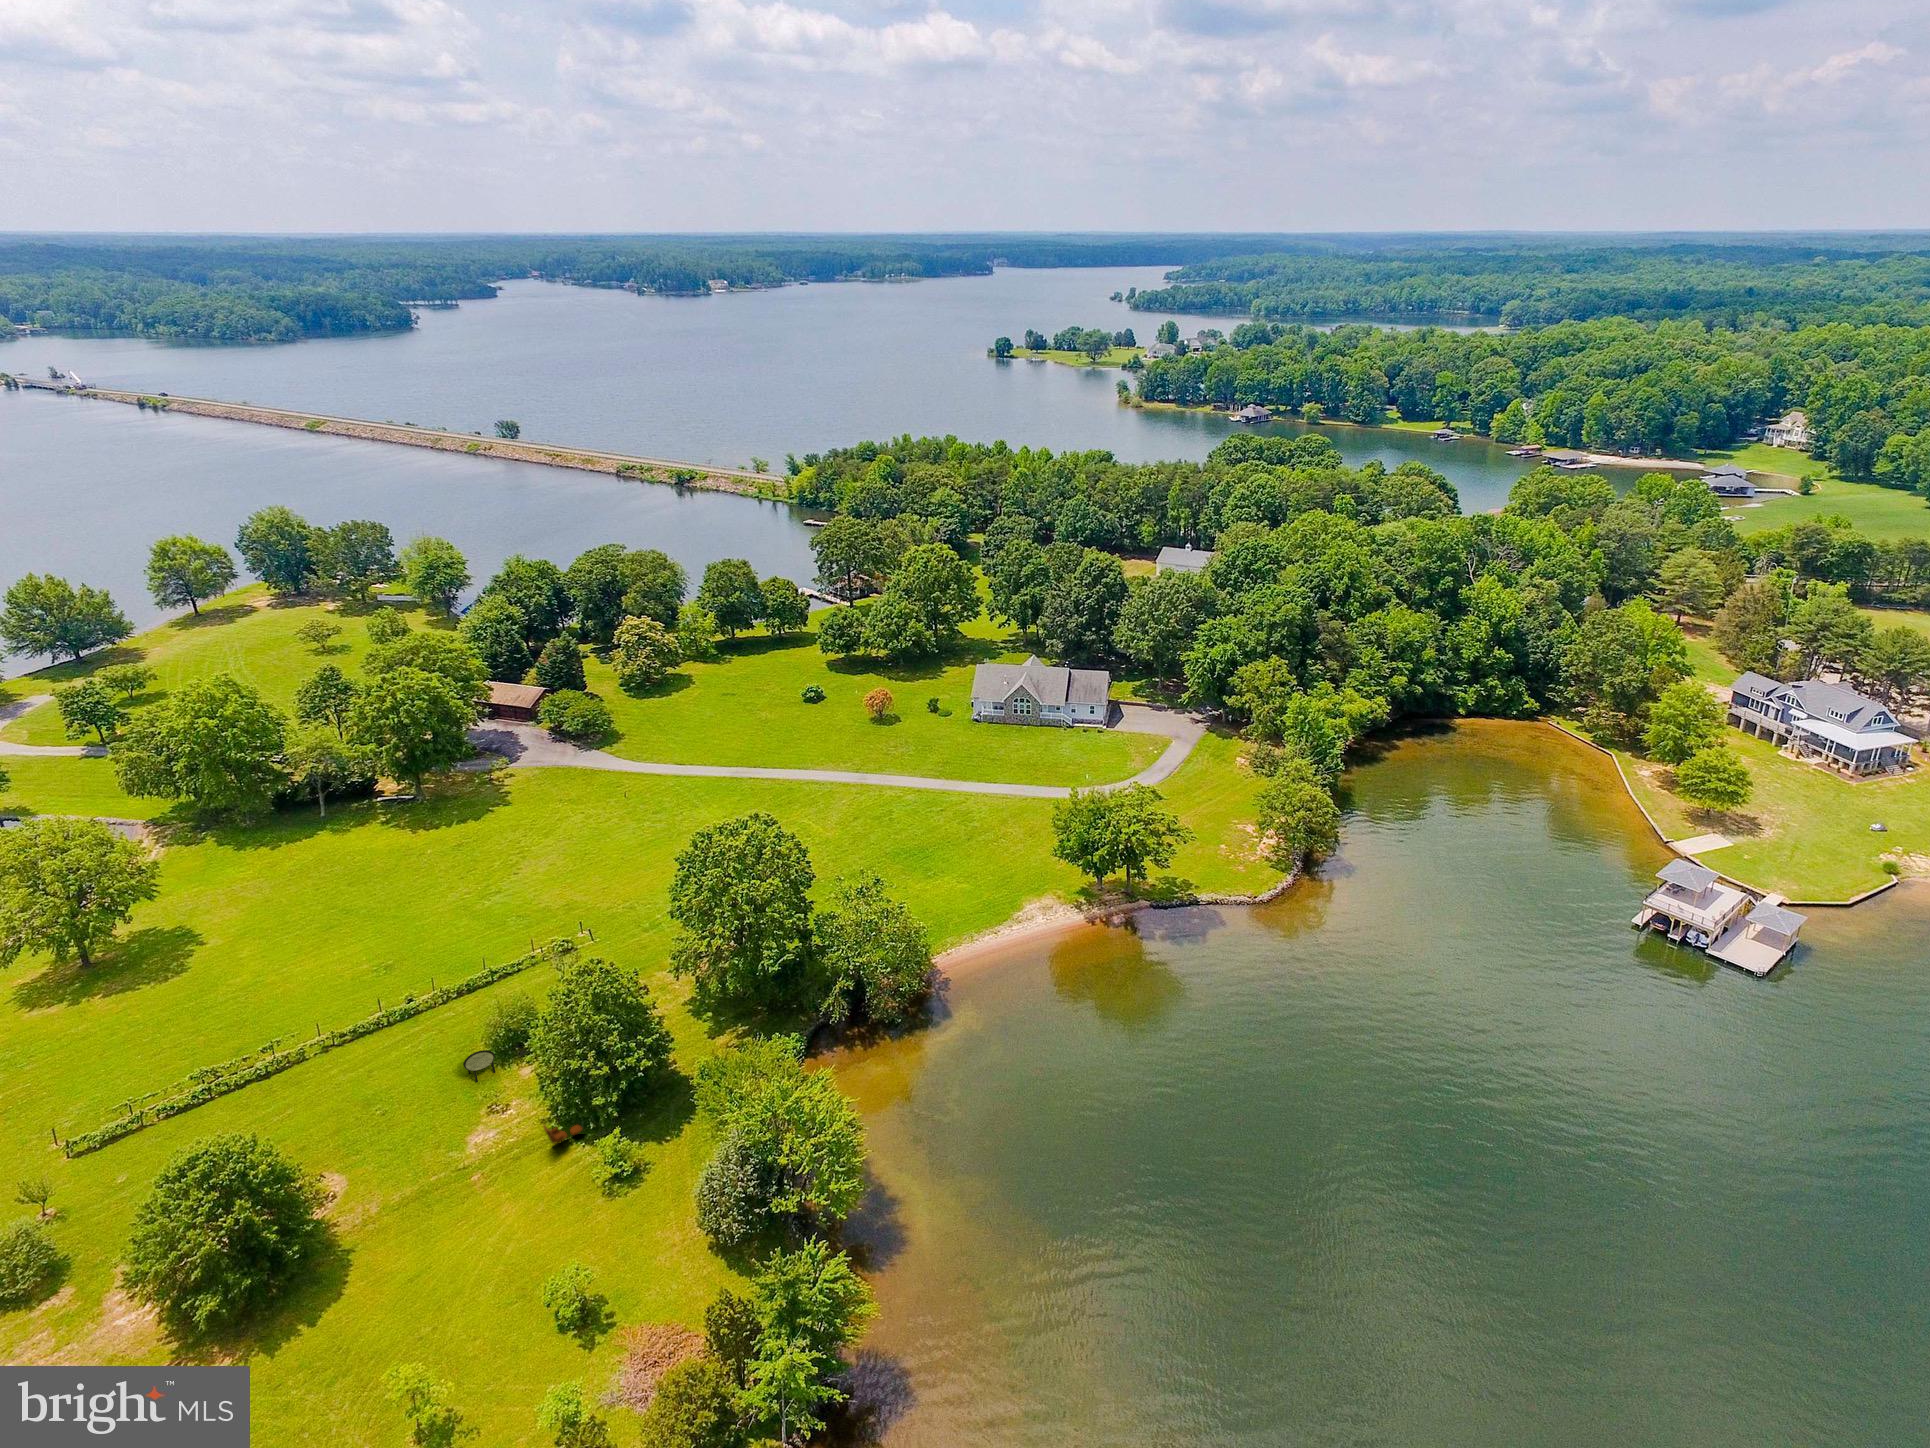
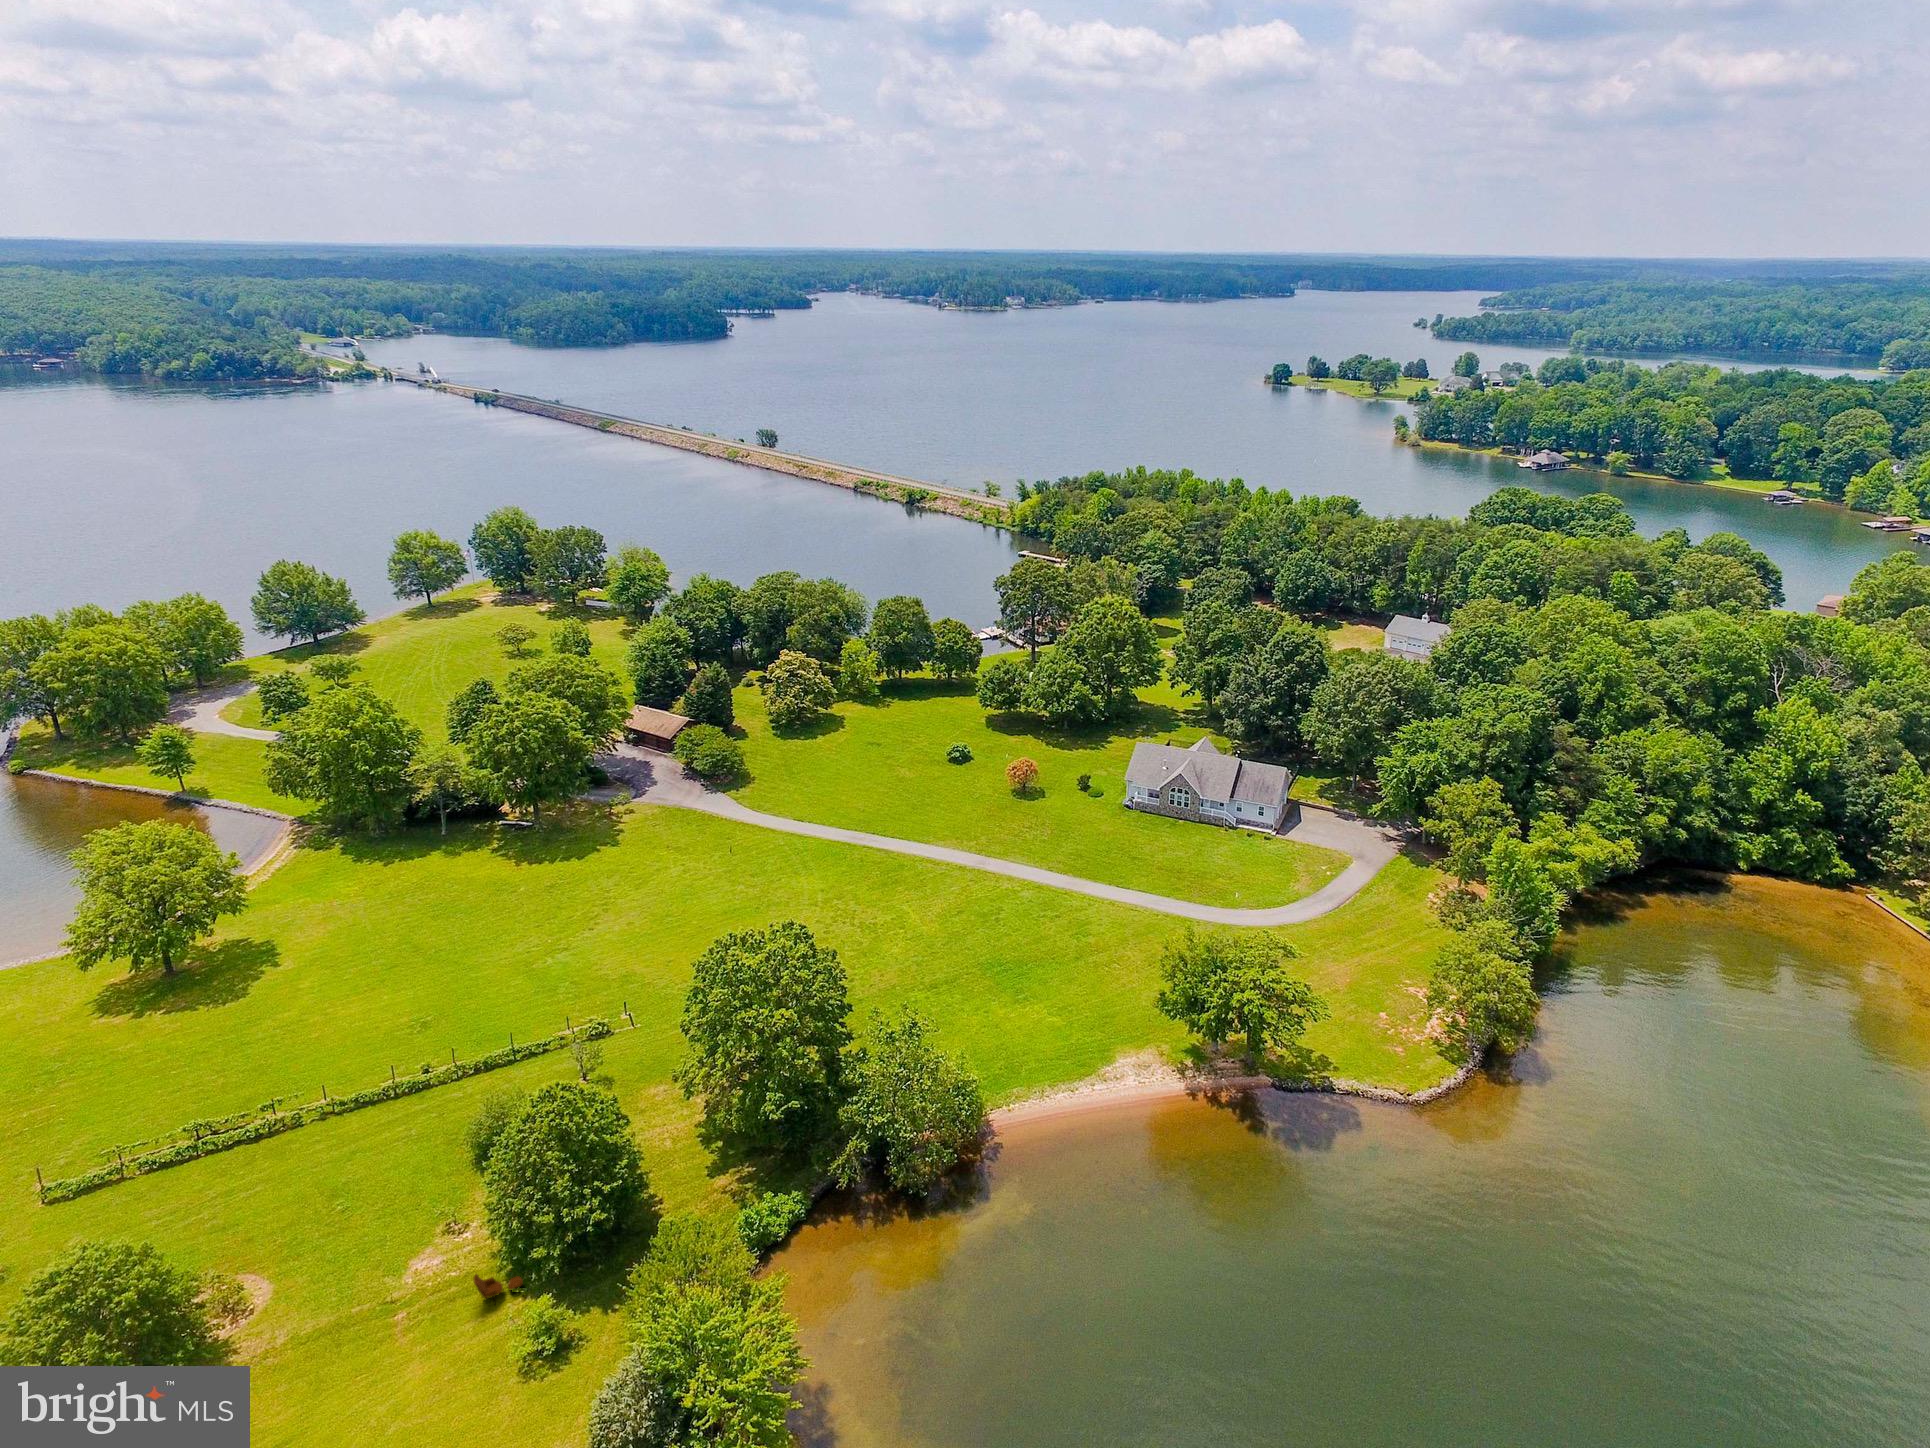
round table: present [463,1050,495,1082] -> none [435,1152,471,1190]

